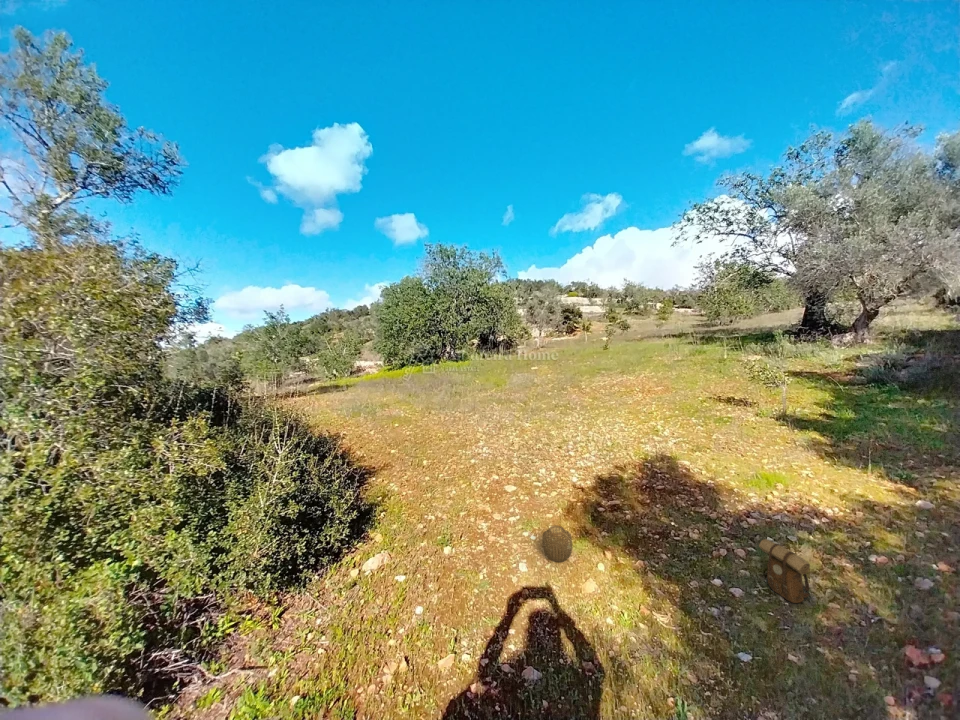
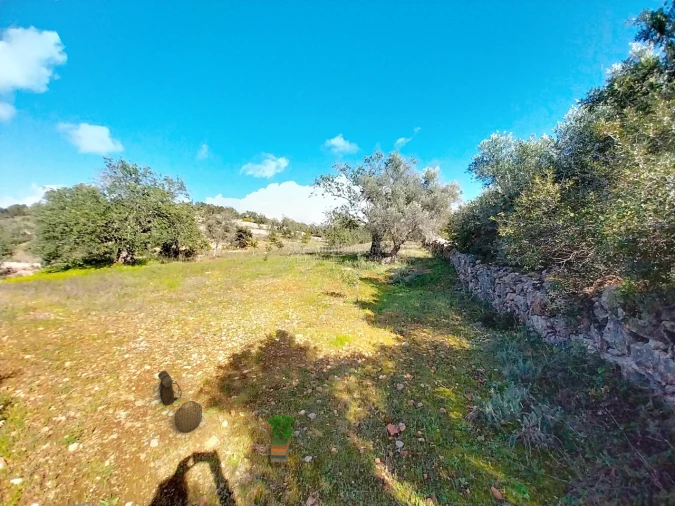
backpack: present [759,539,811,603] -> present [158,371,182,405]
potted tree: none [671,570,716,640] -> present [268,414,294,462]

